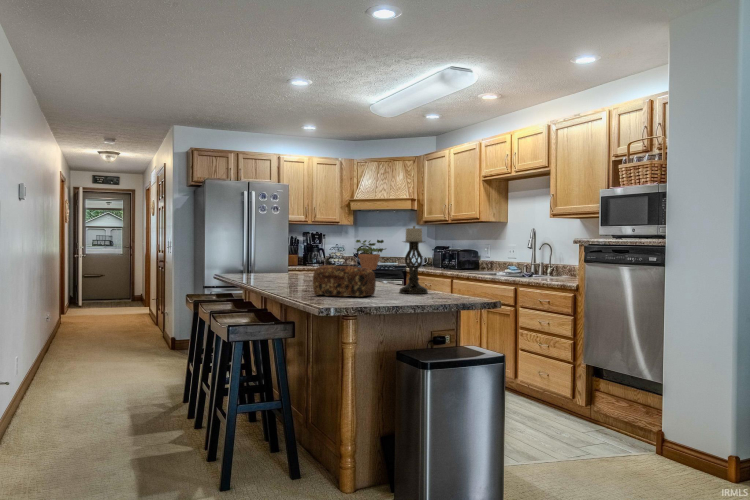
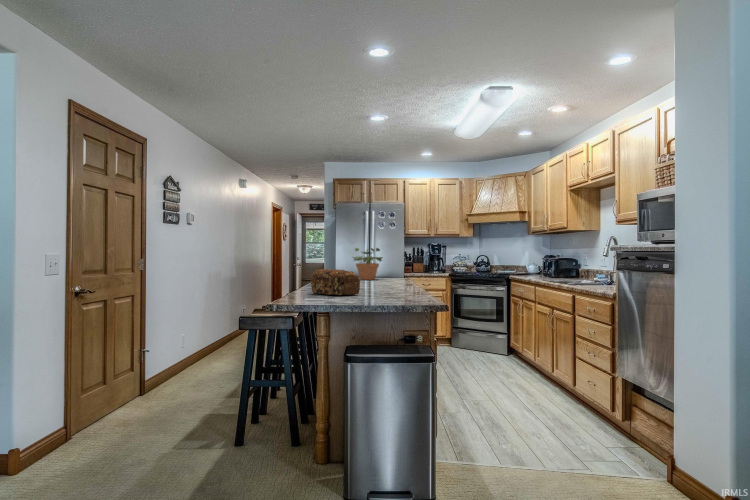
candle holder: present [399,226,428,294] -> none [390,235,415,295]
potted plant: present [354,240,385,270] -> present [353,248,382,280]

